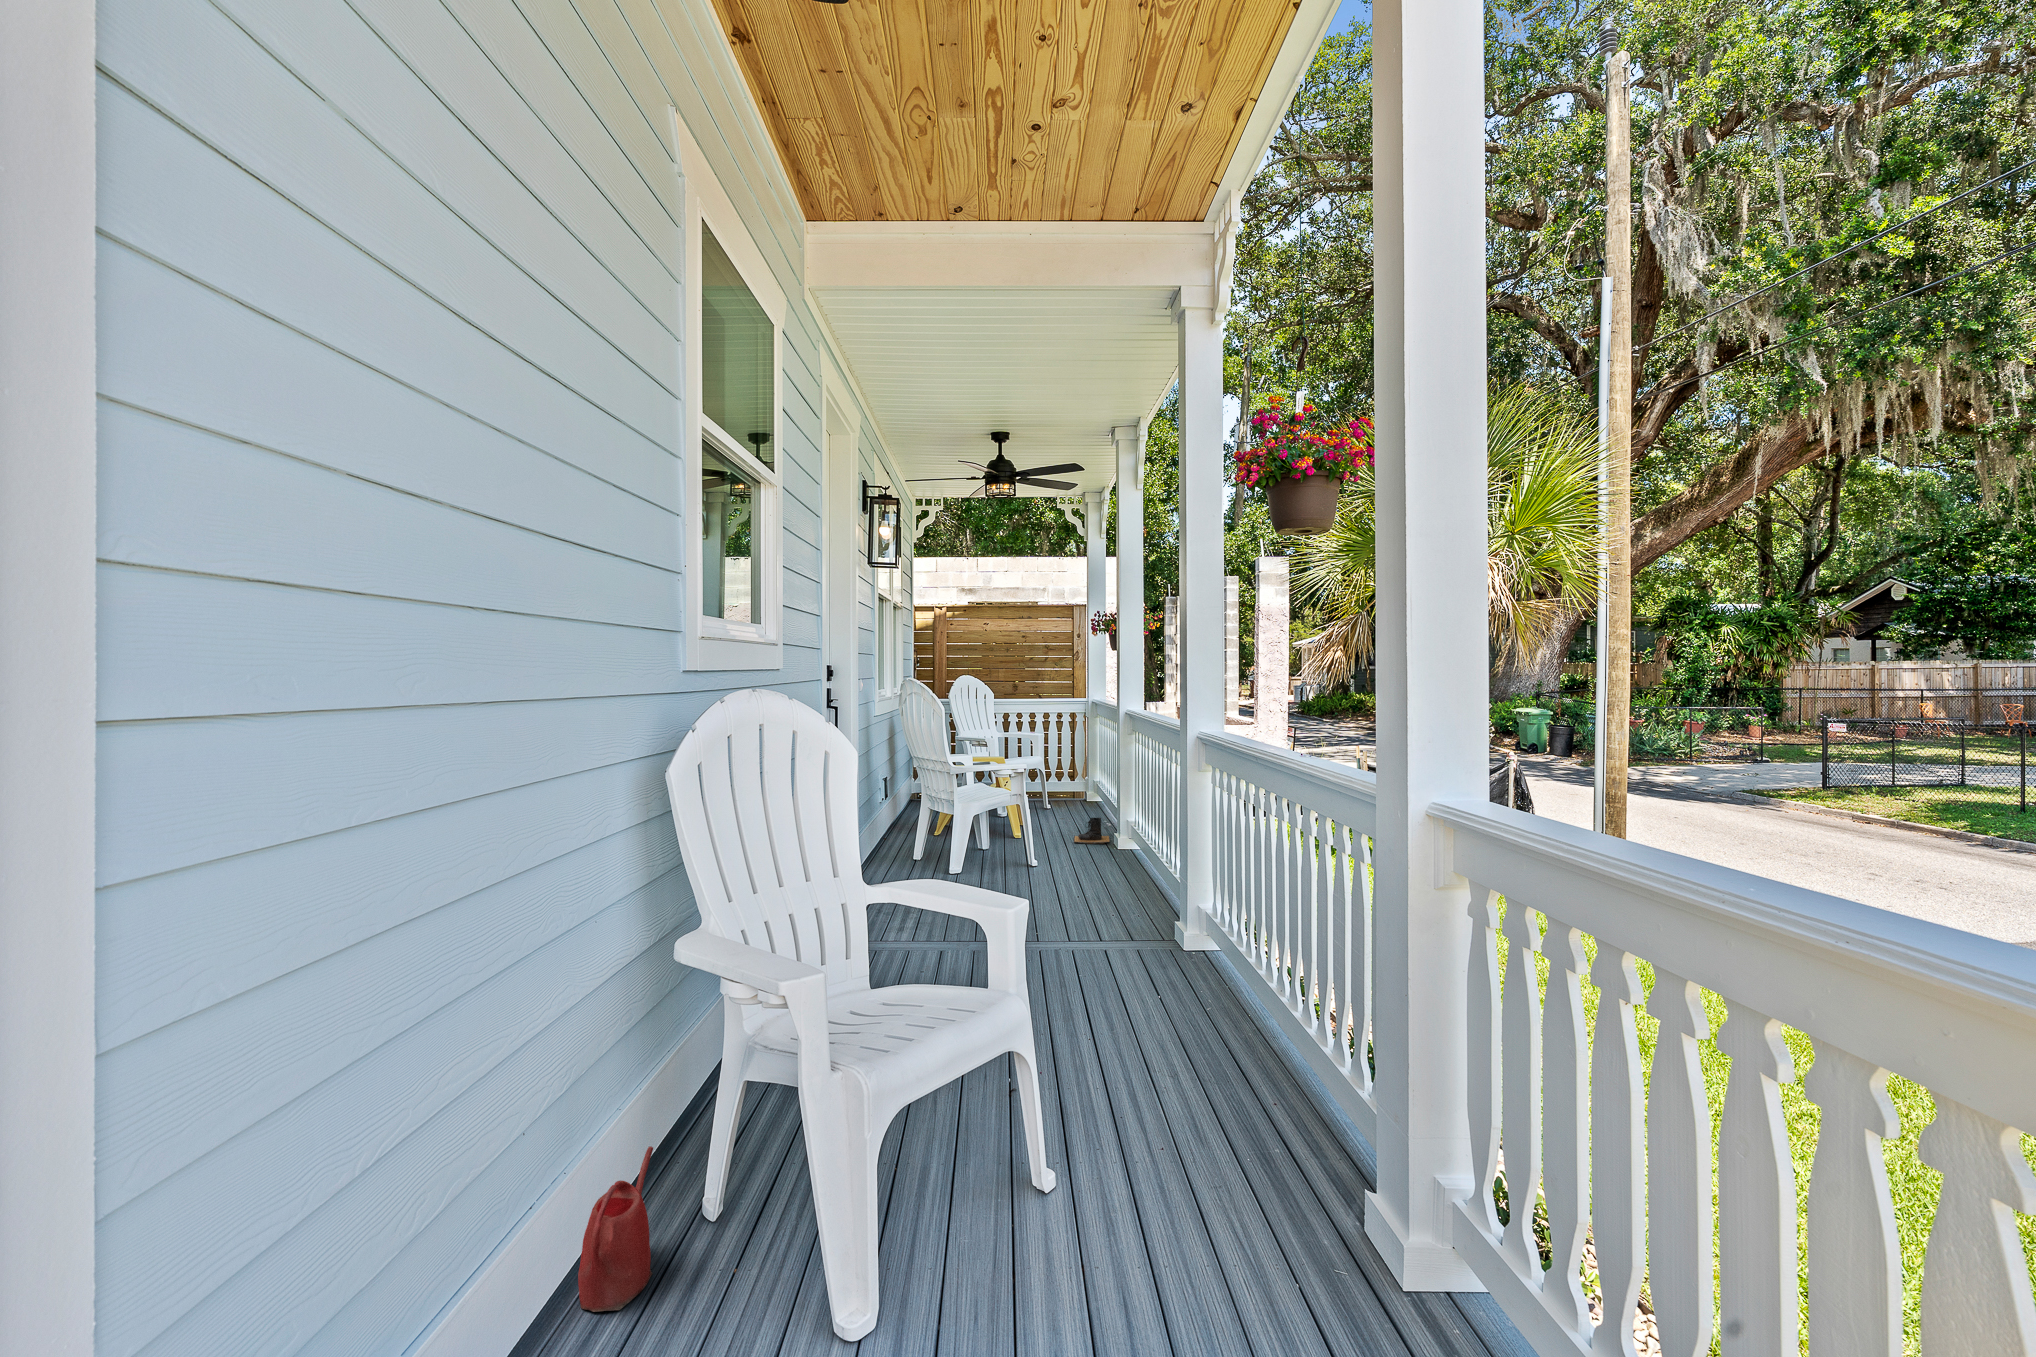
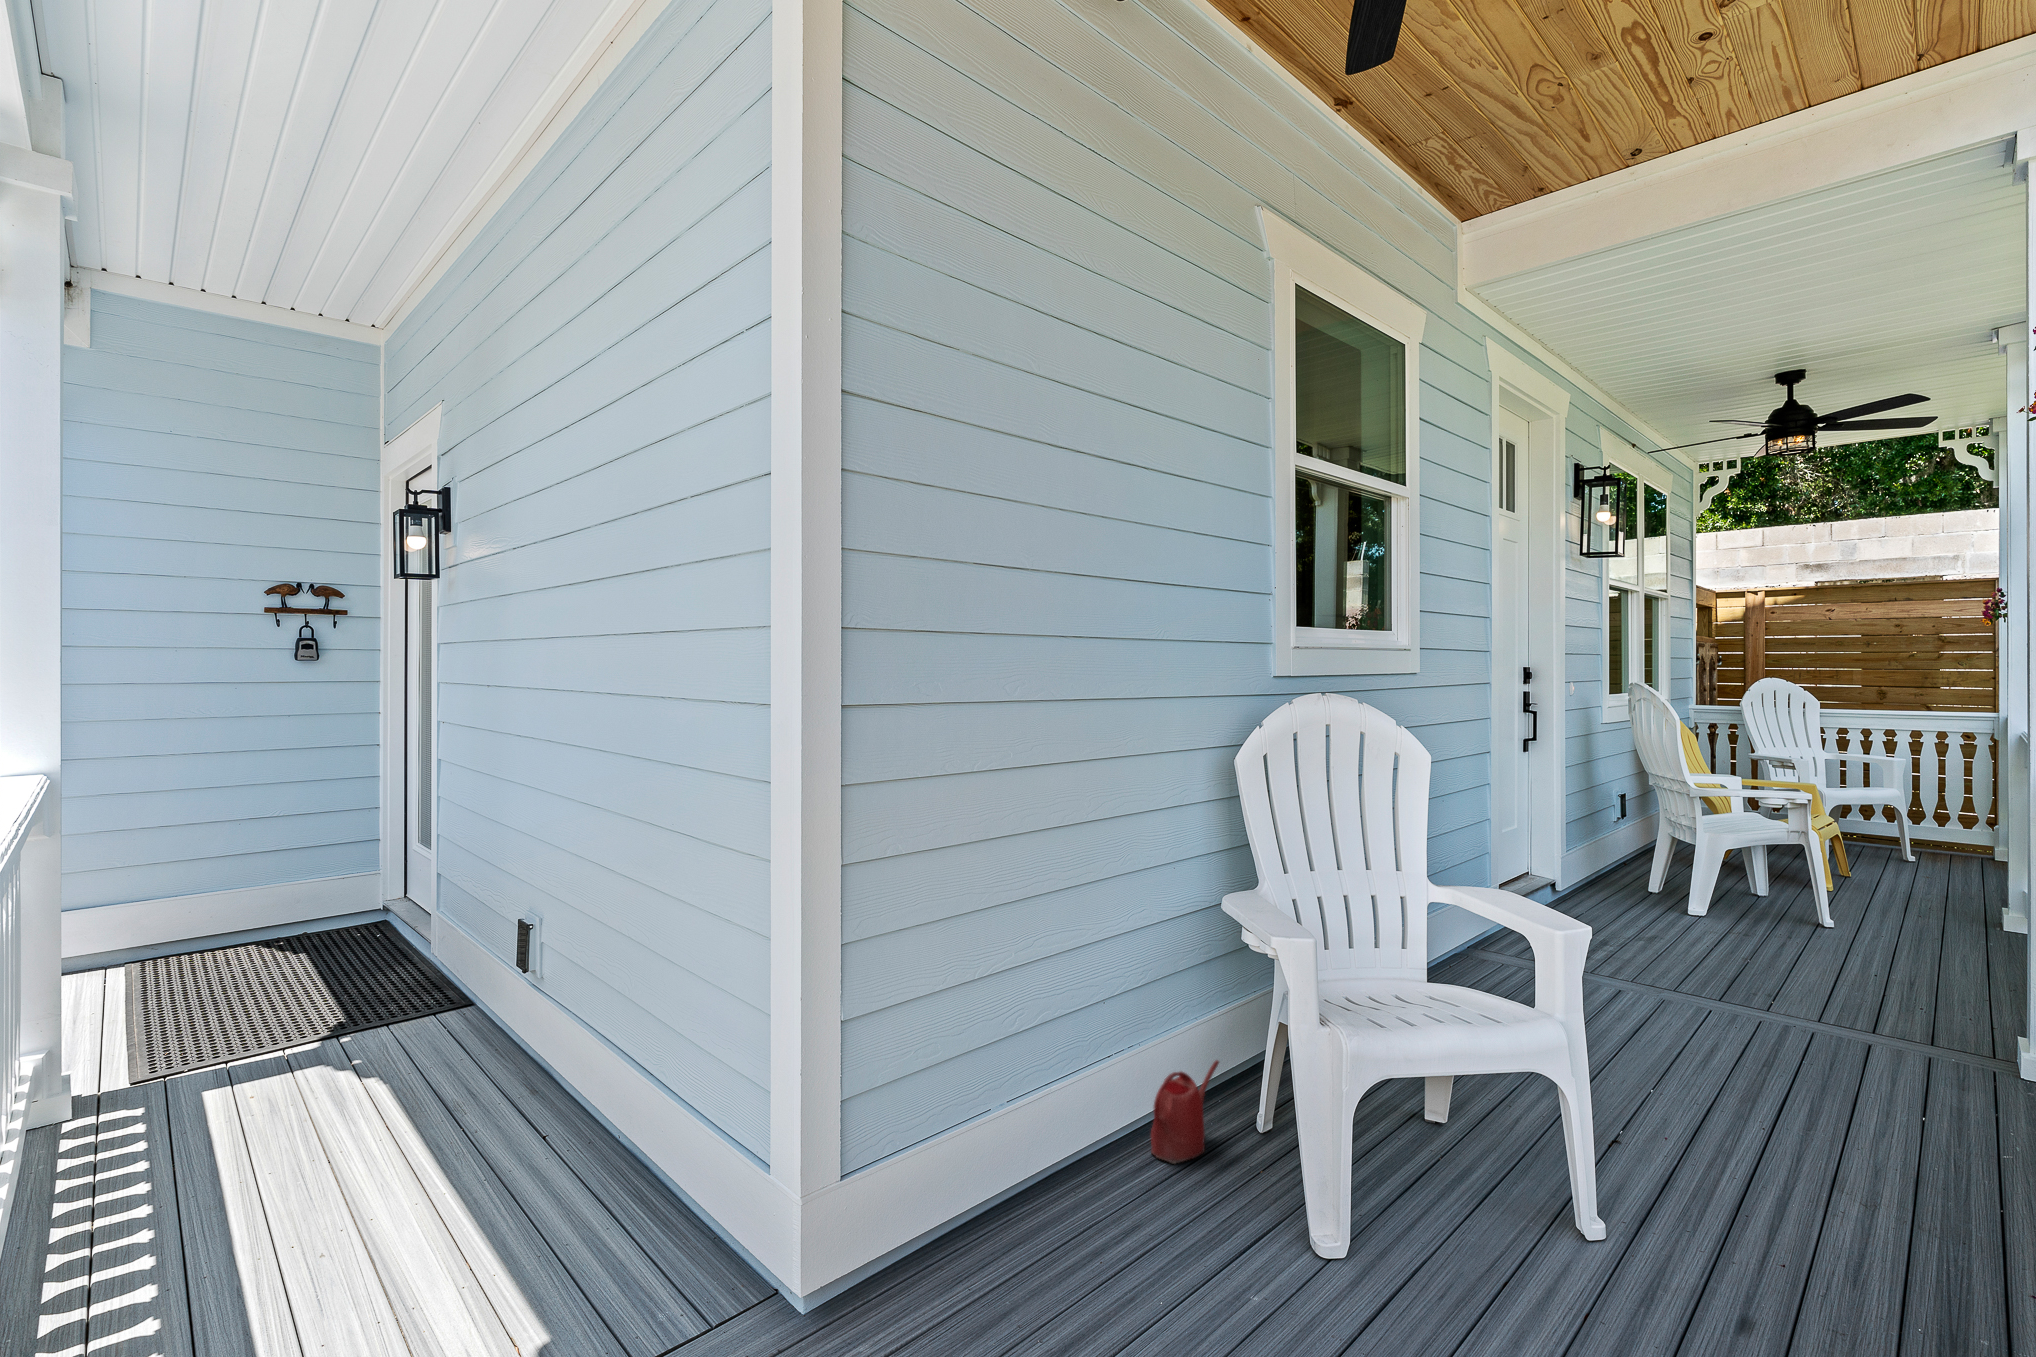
boots: present [1074,818,1110,844] -> none [1917,881,1993,919]

